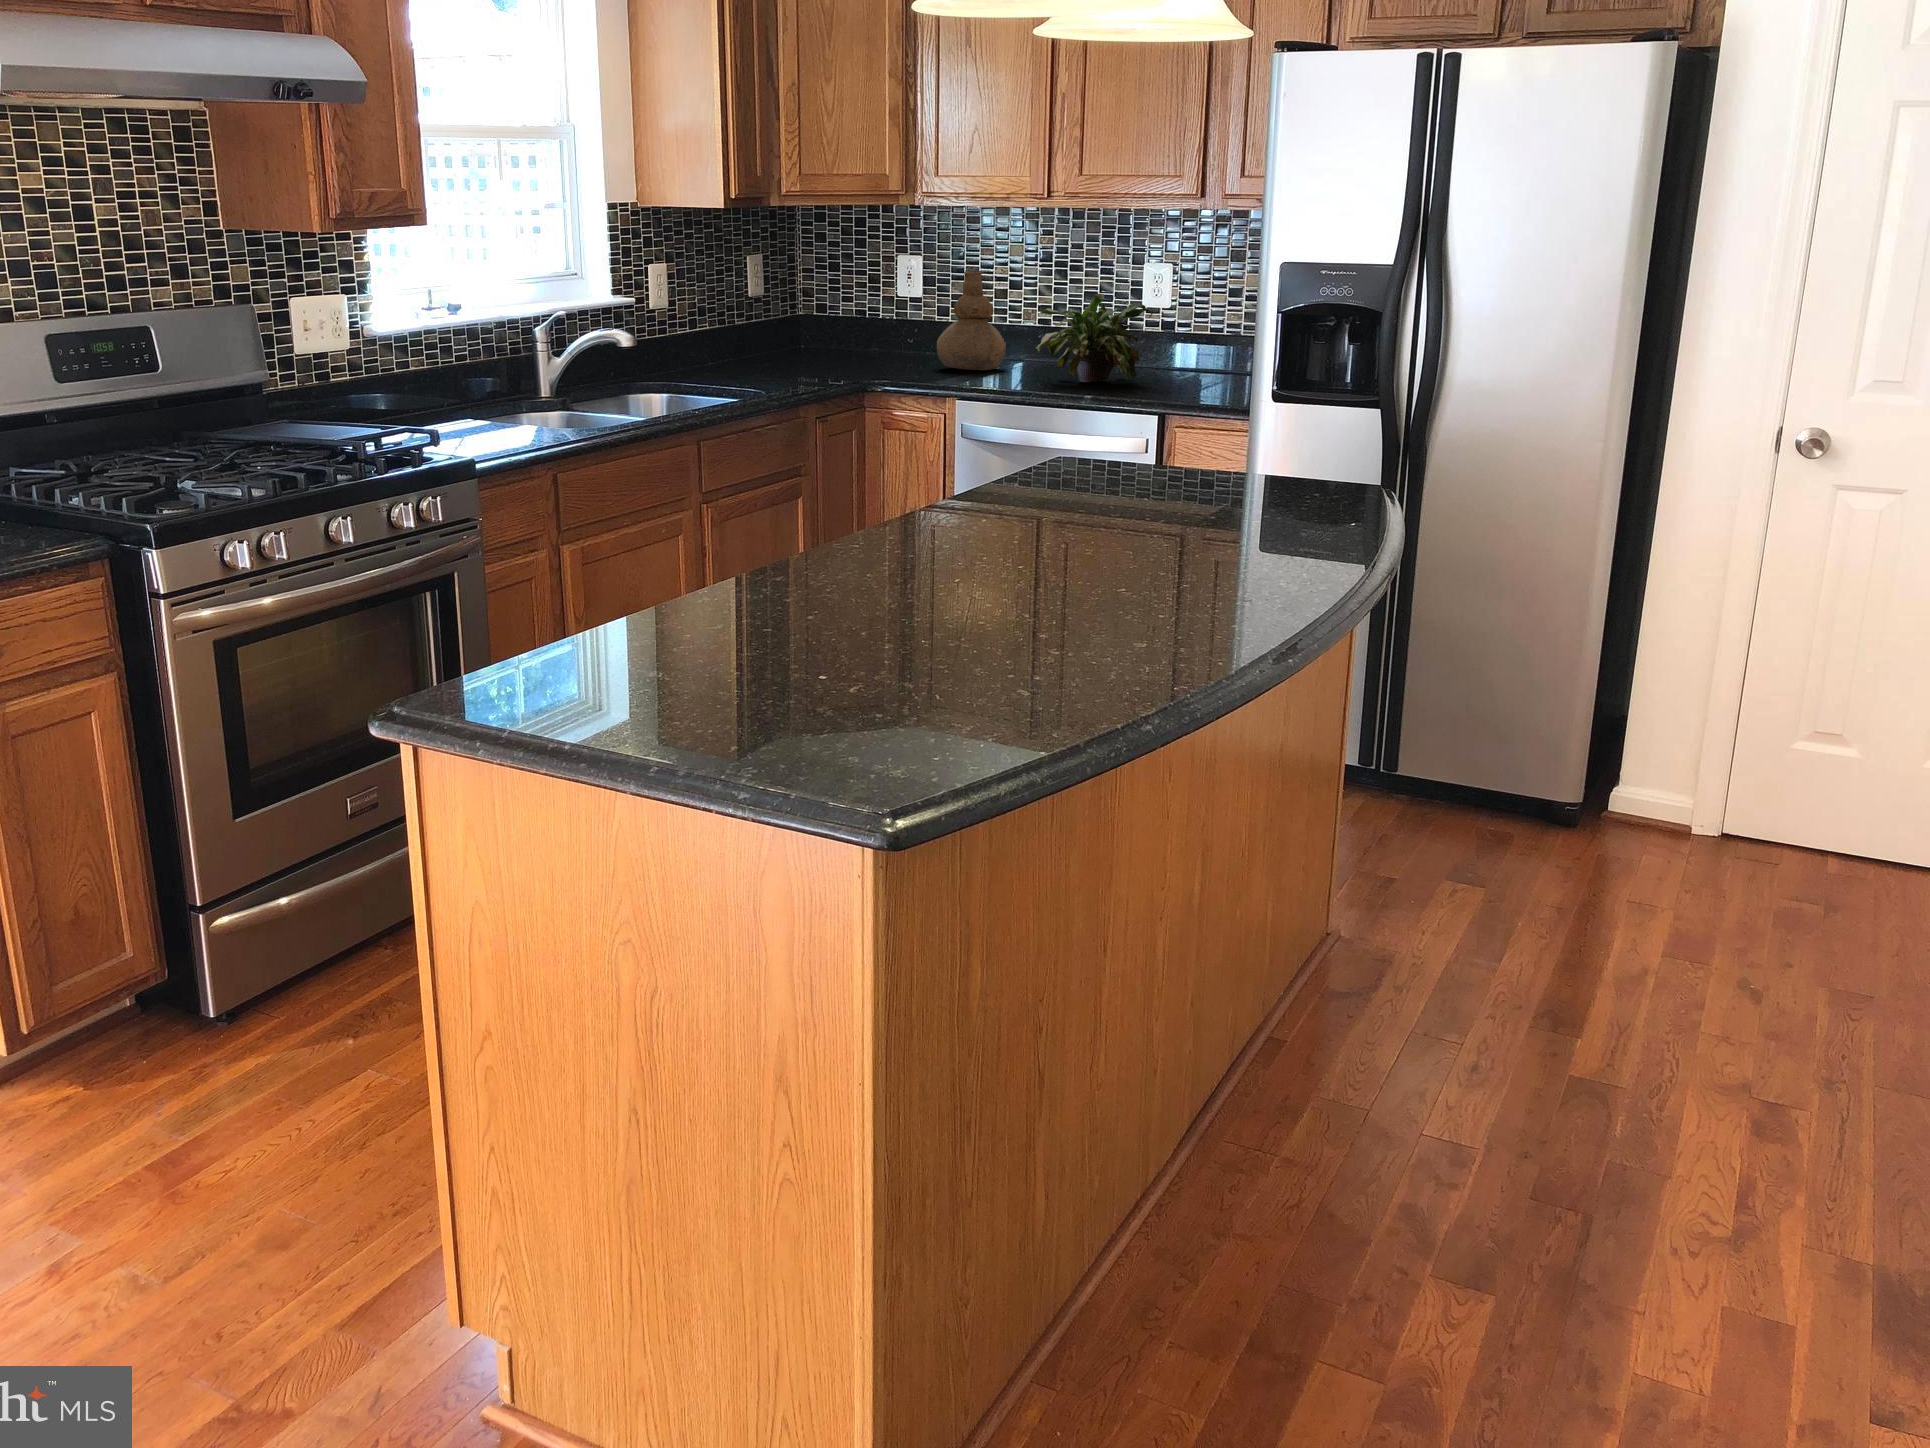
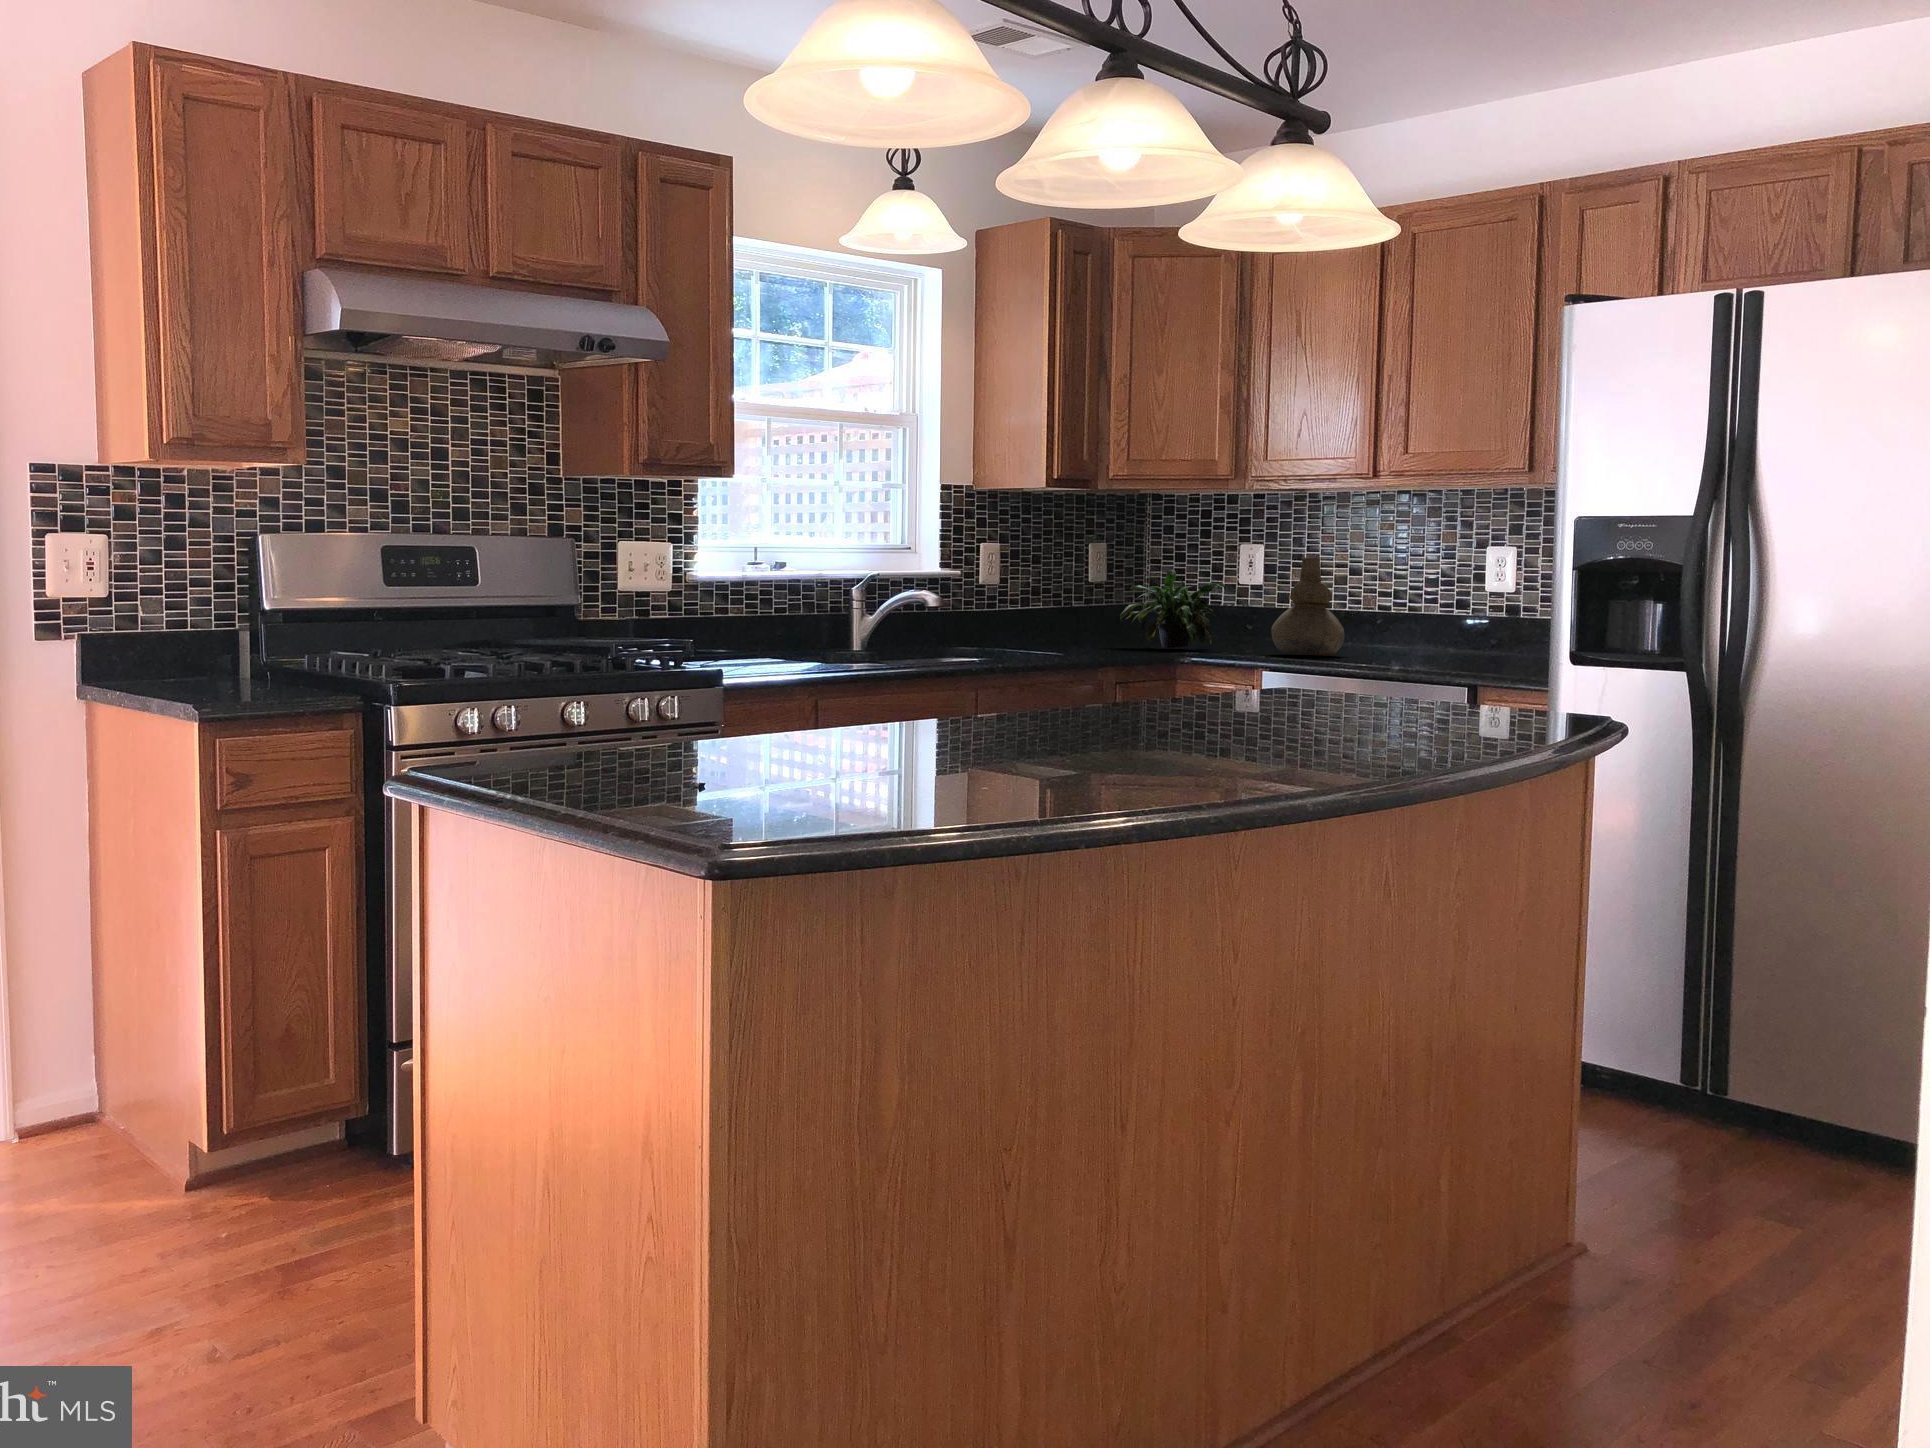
potted plant: present [1036,293,1153,382] -> present [1120,570,1225,648]

